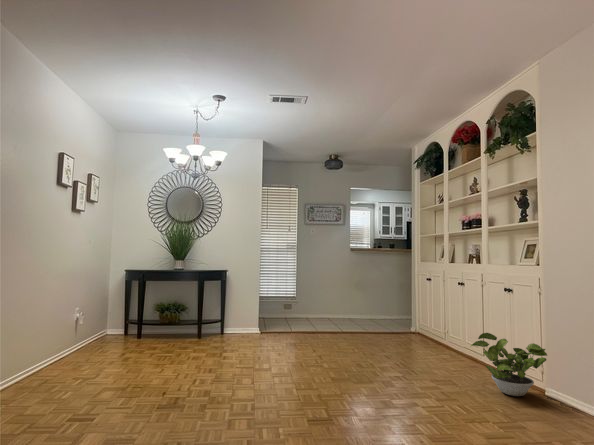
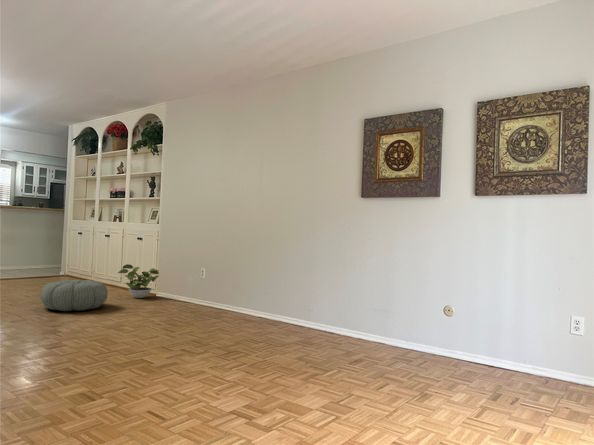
pouf: none [350,352,449,415] -> present [41,280,108,311]

